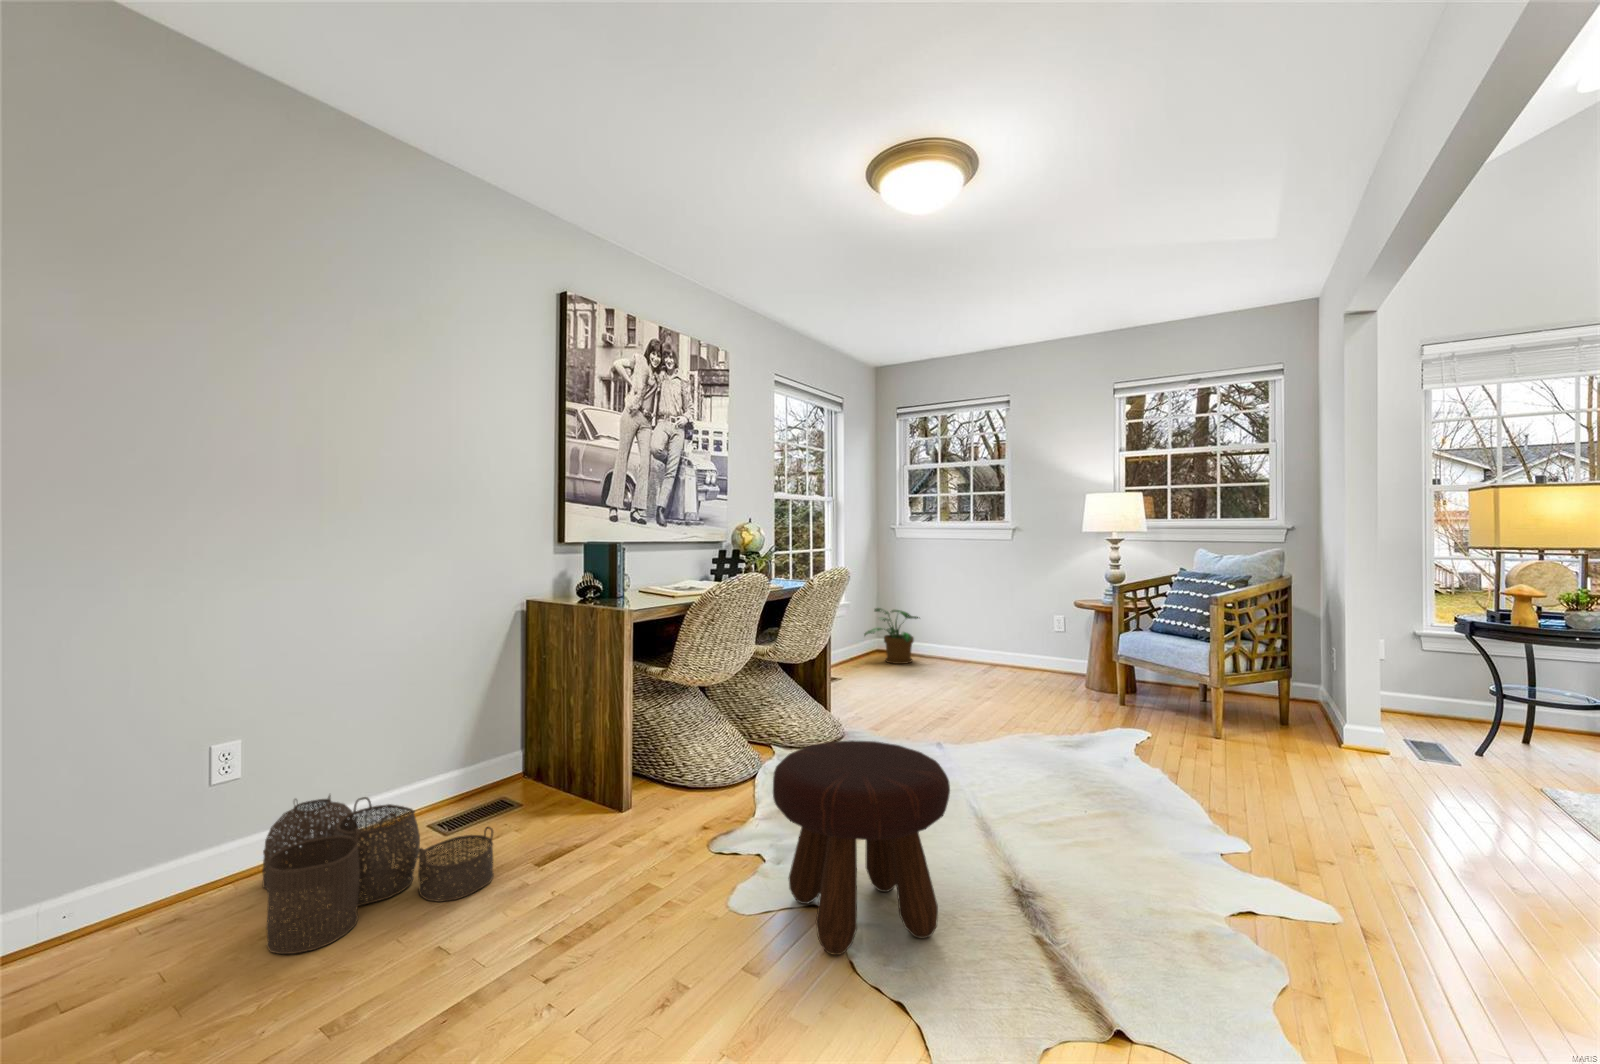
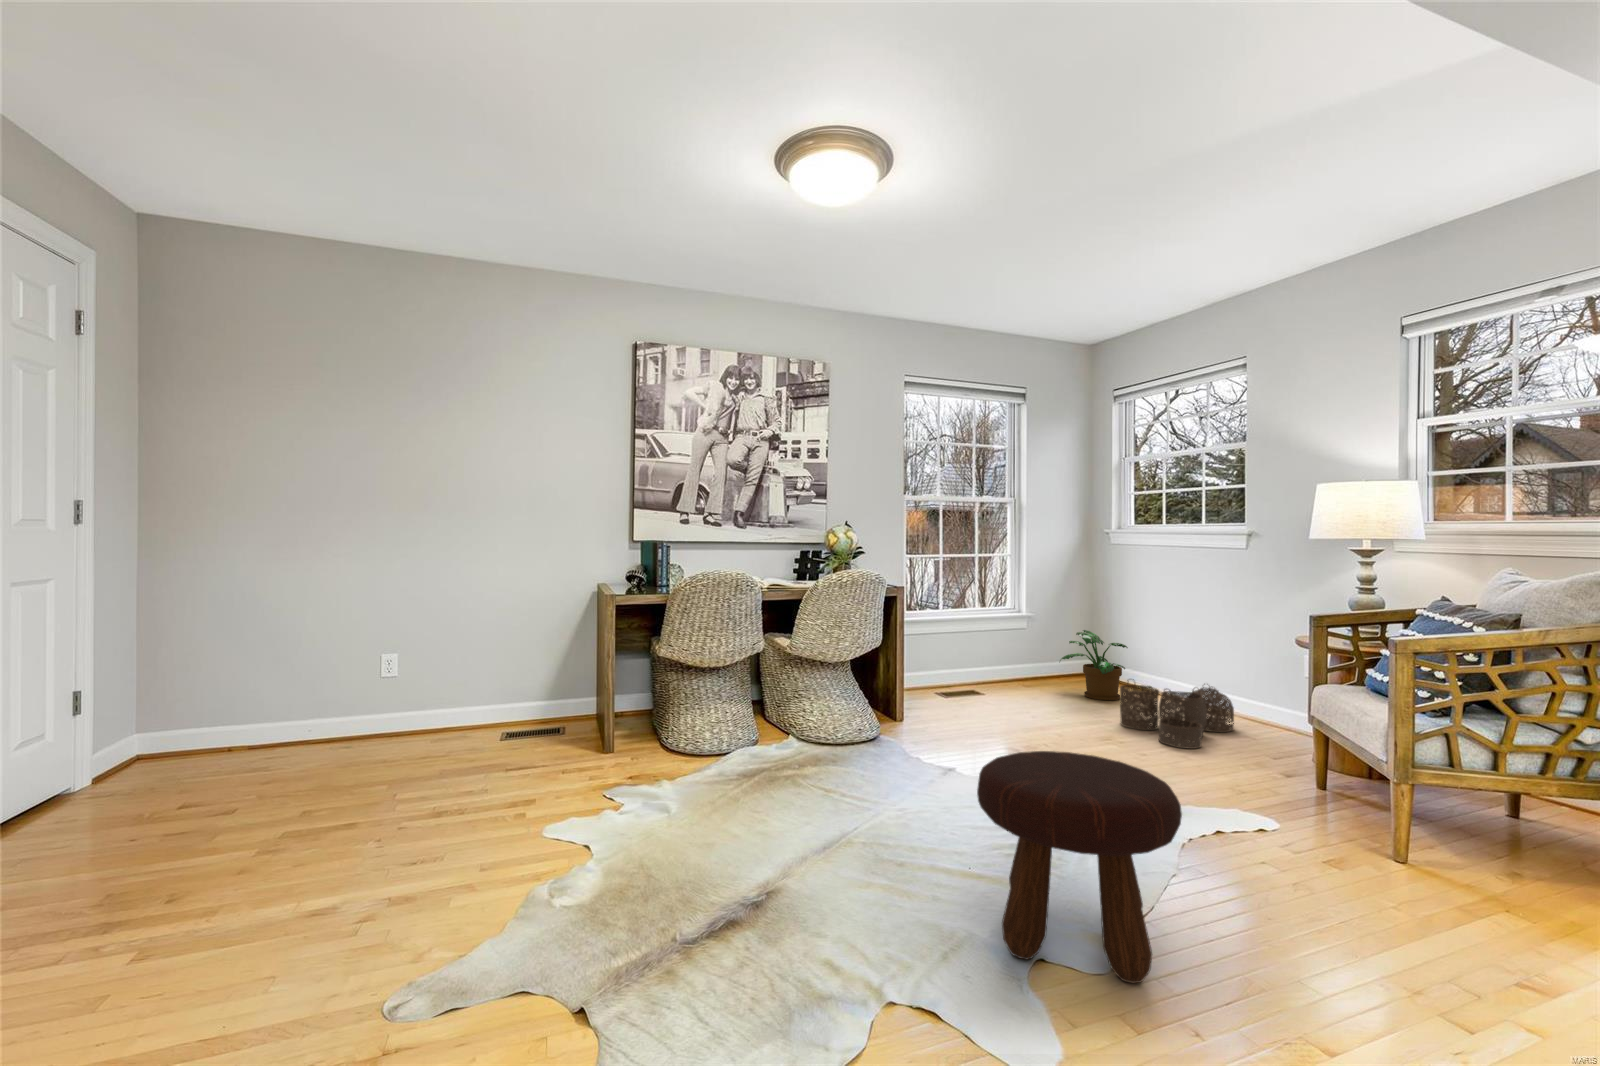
footstool: present [773,740,950,955] -> present [977,751,1182,983]
woven basket: present [262,795,494,954] -> present [1120,679,1234,749]

